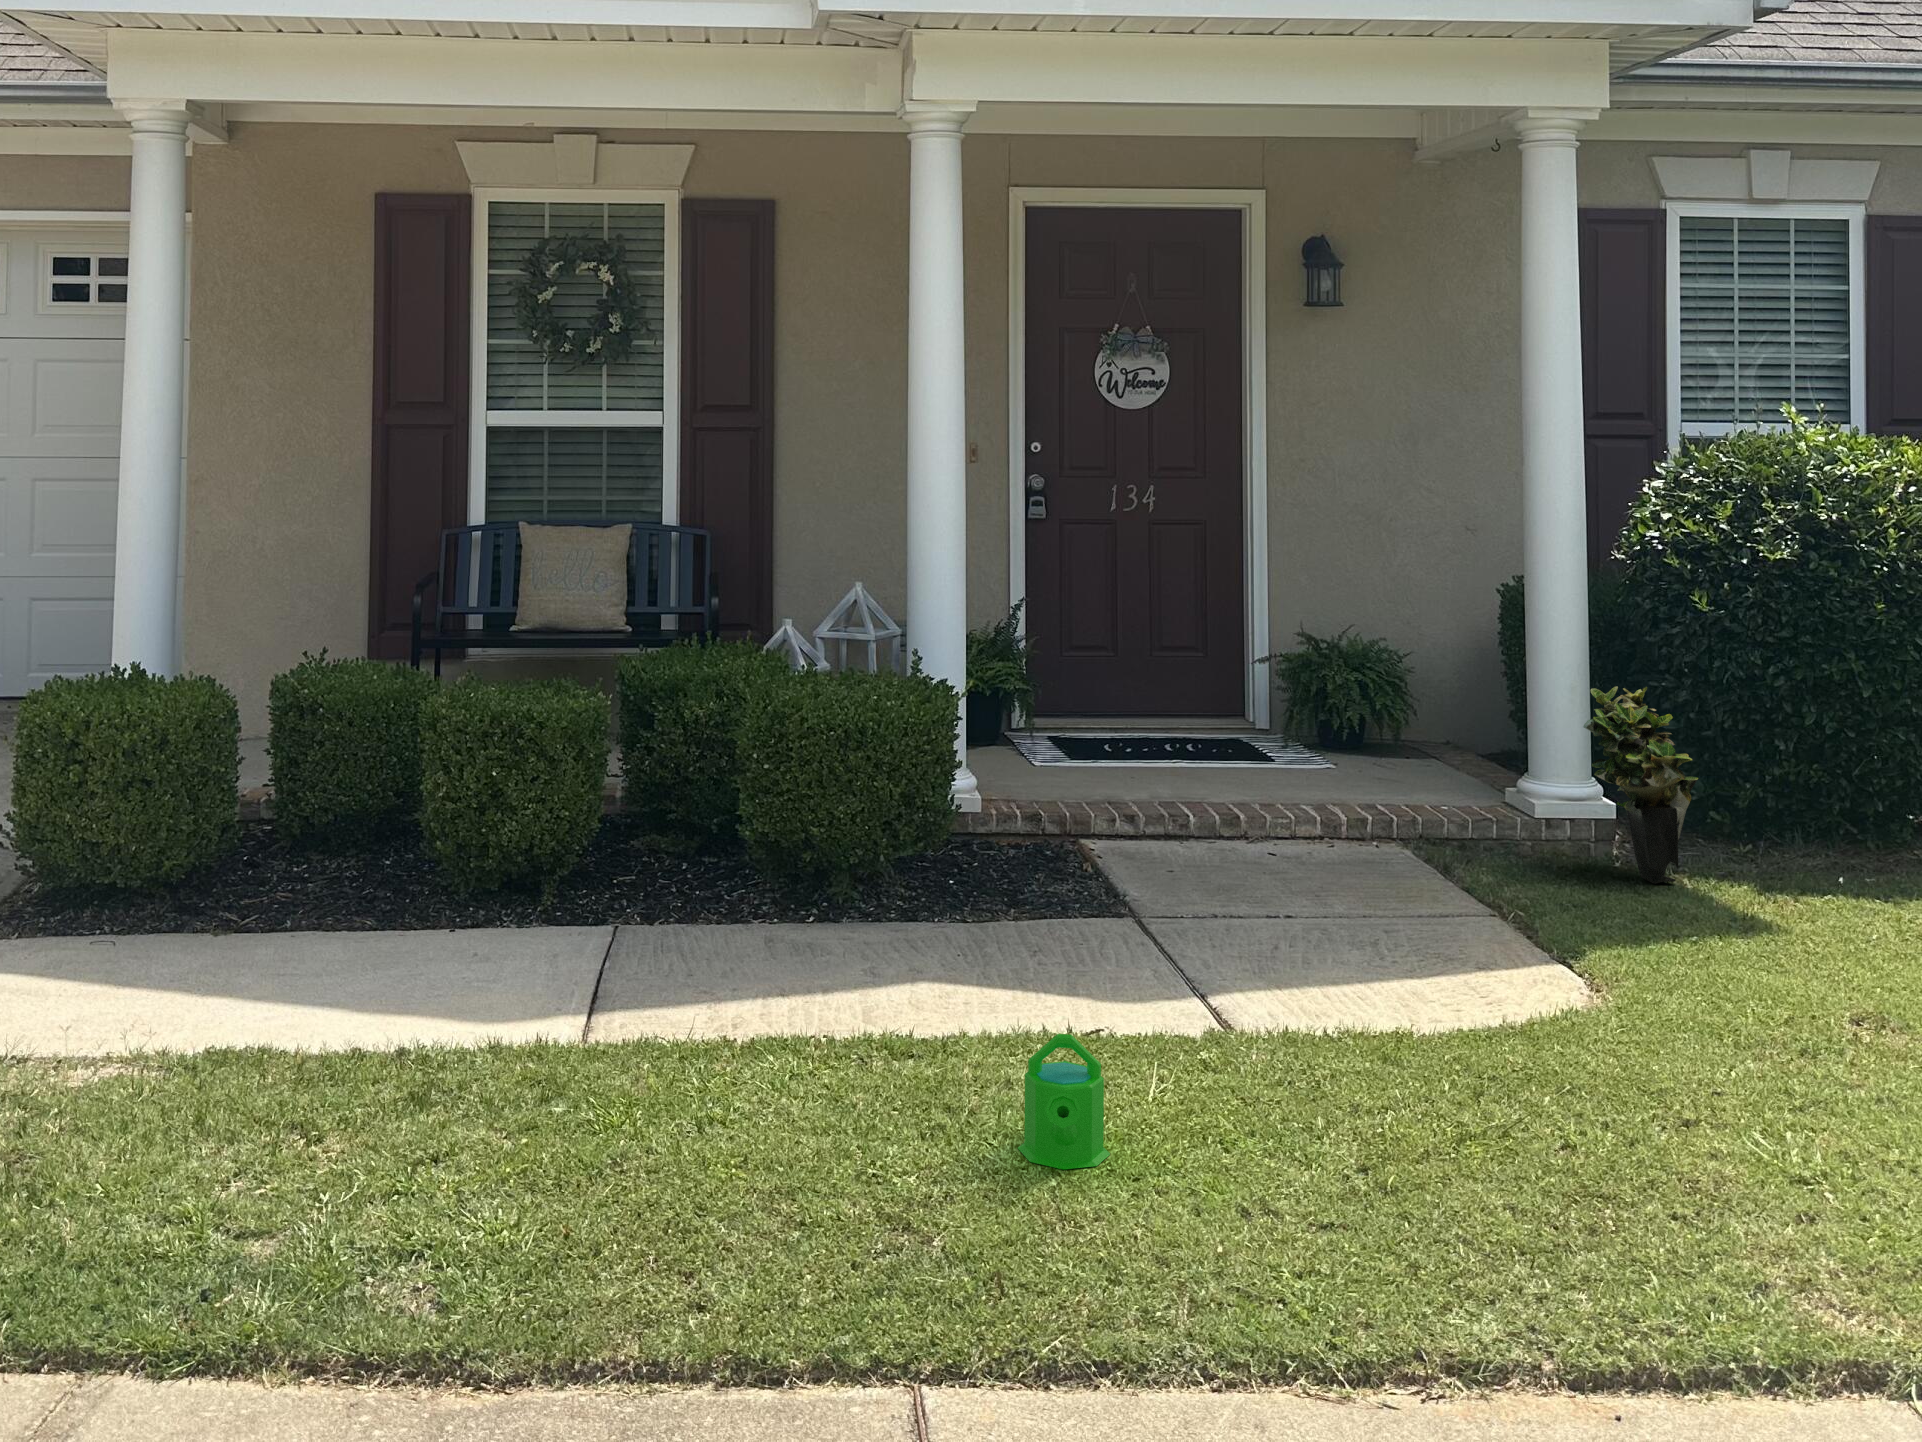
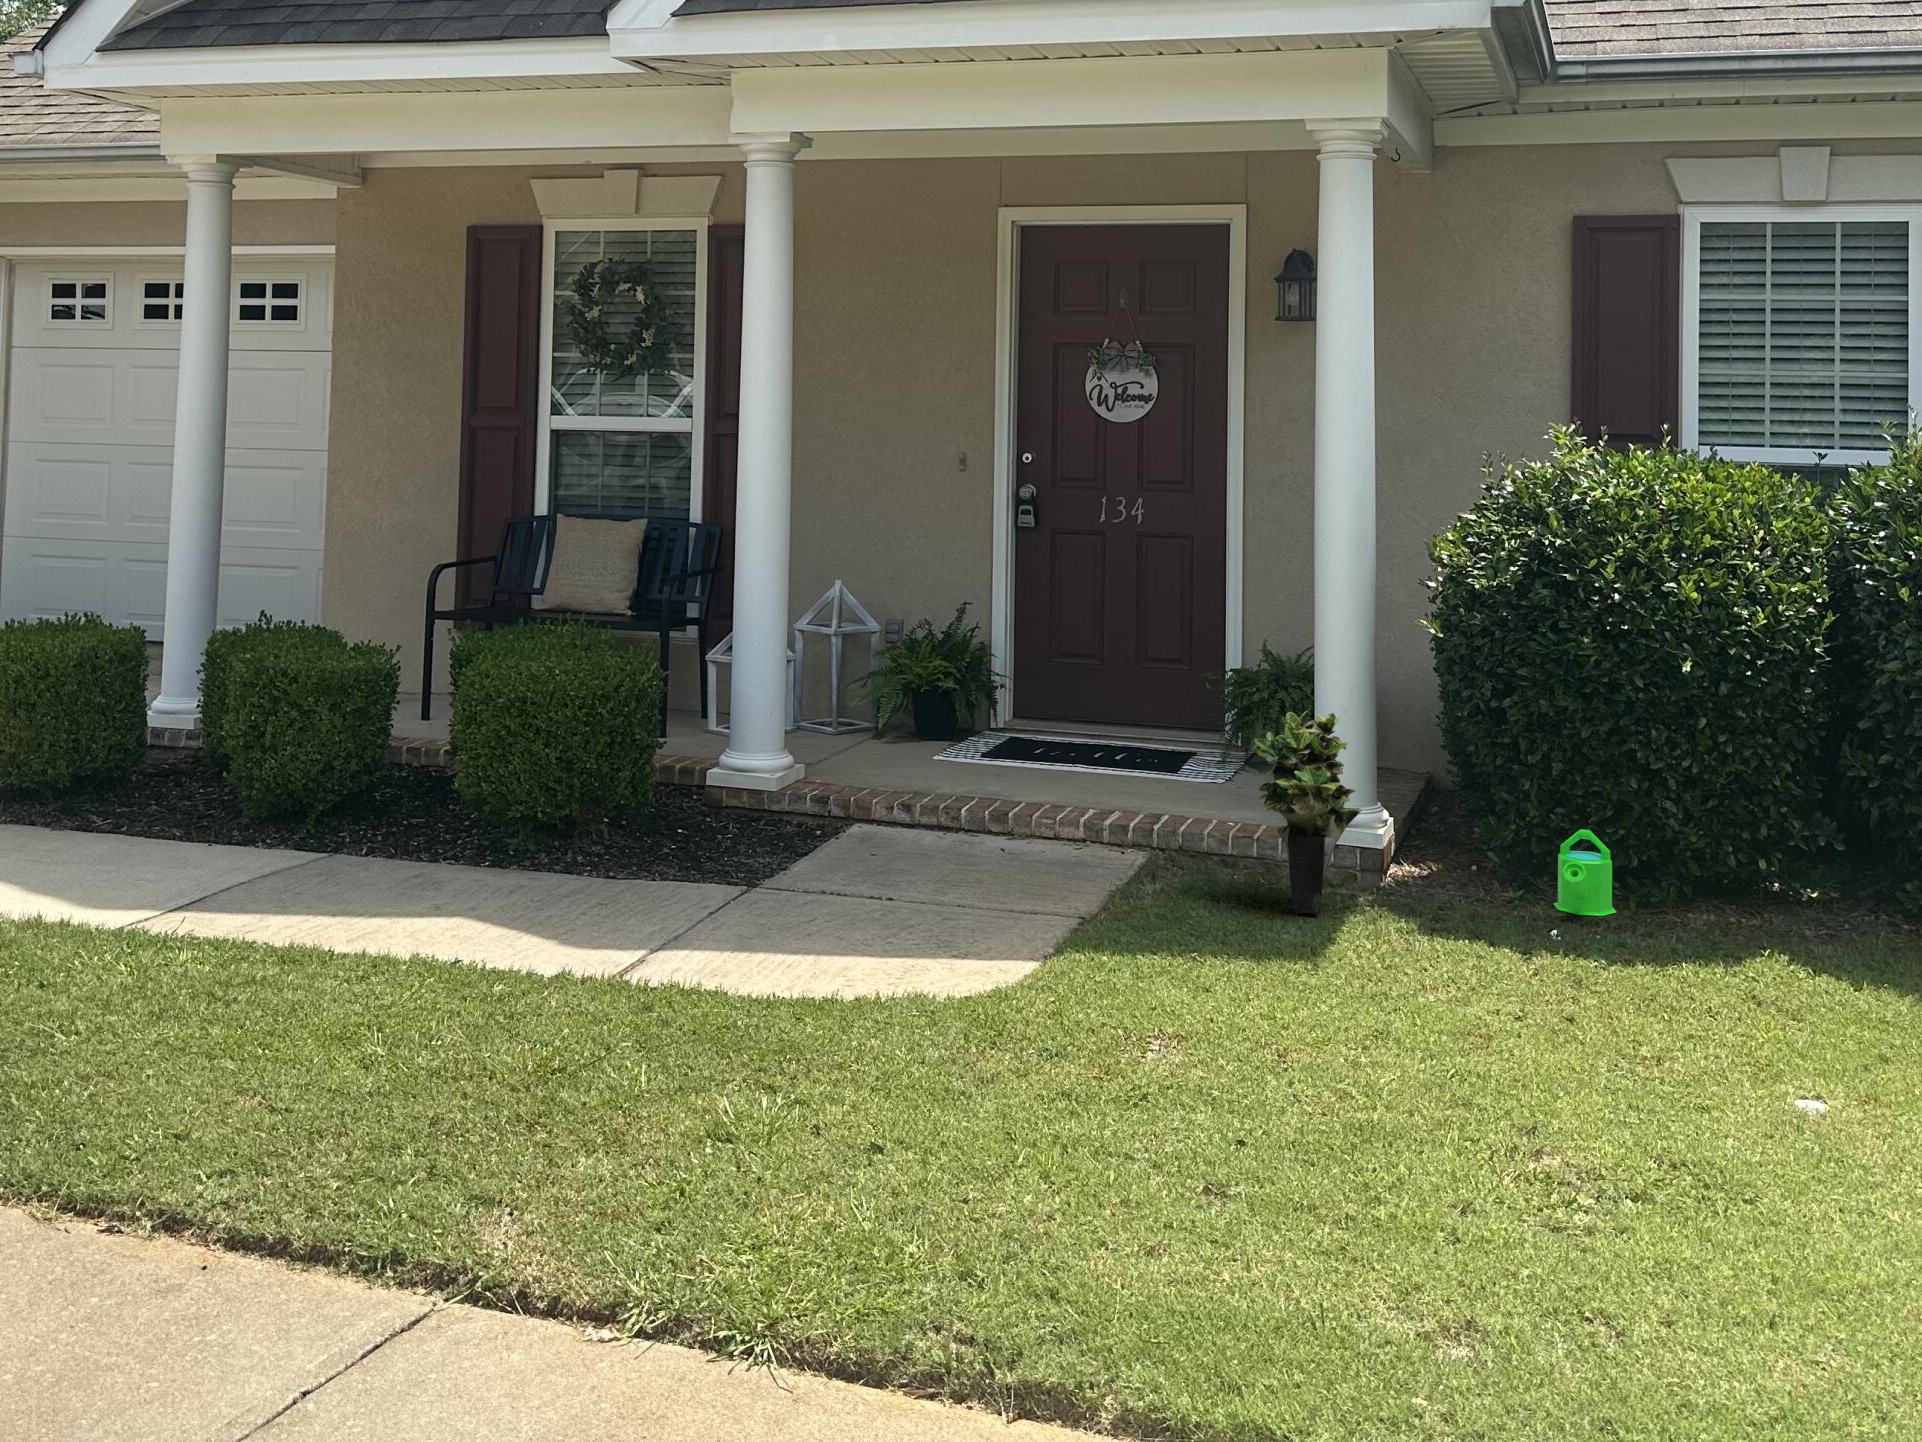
watering can: present [1018,1034,1110,1169] -> present [1553,829,1616,916]

